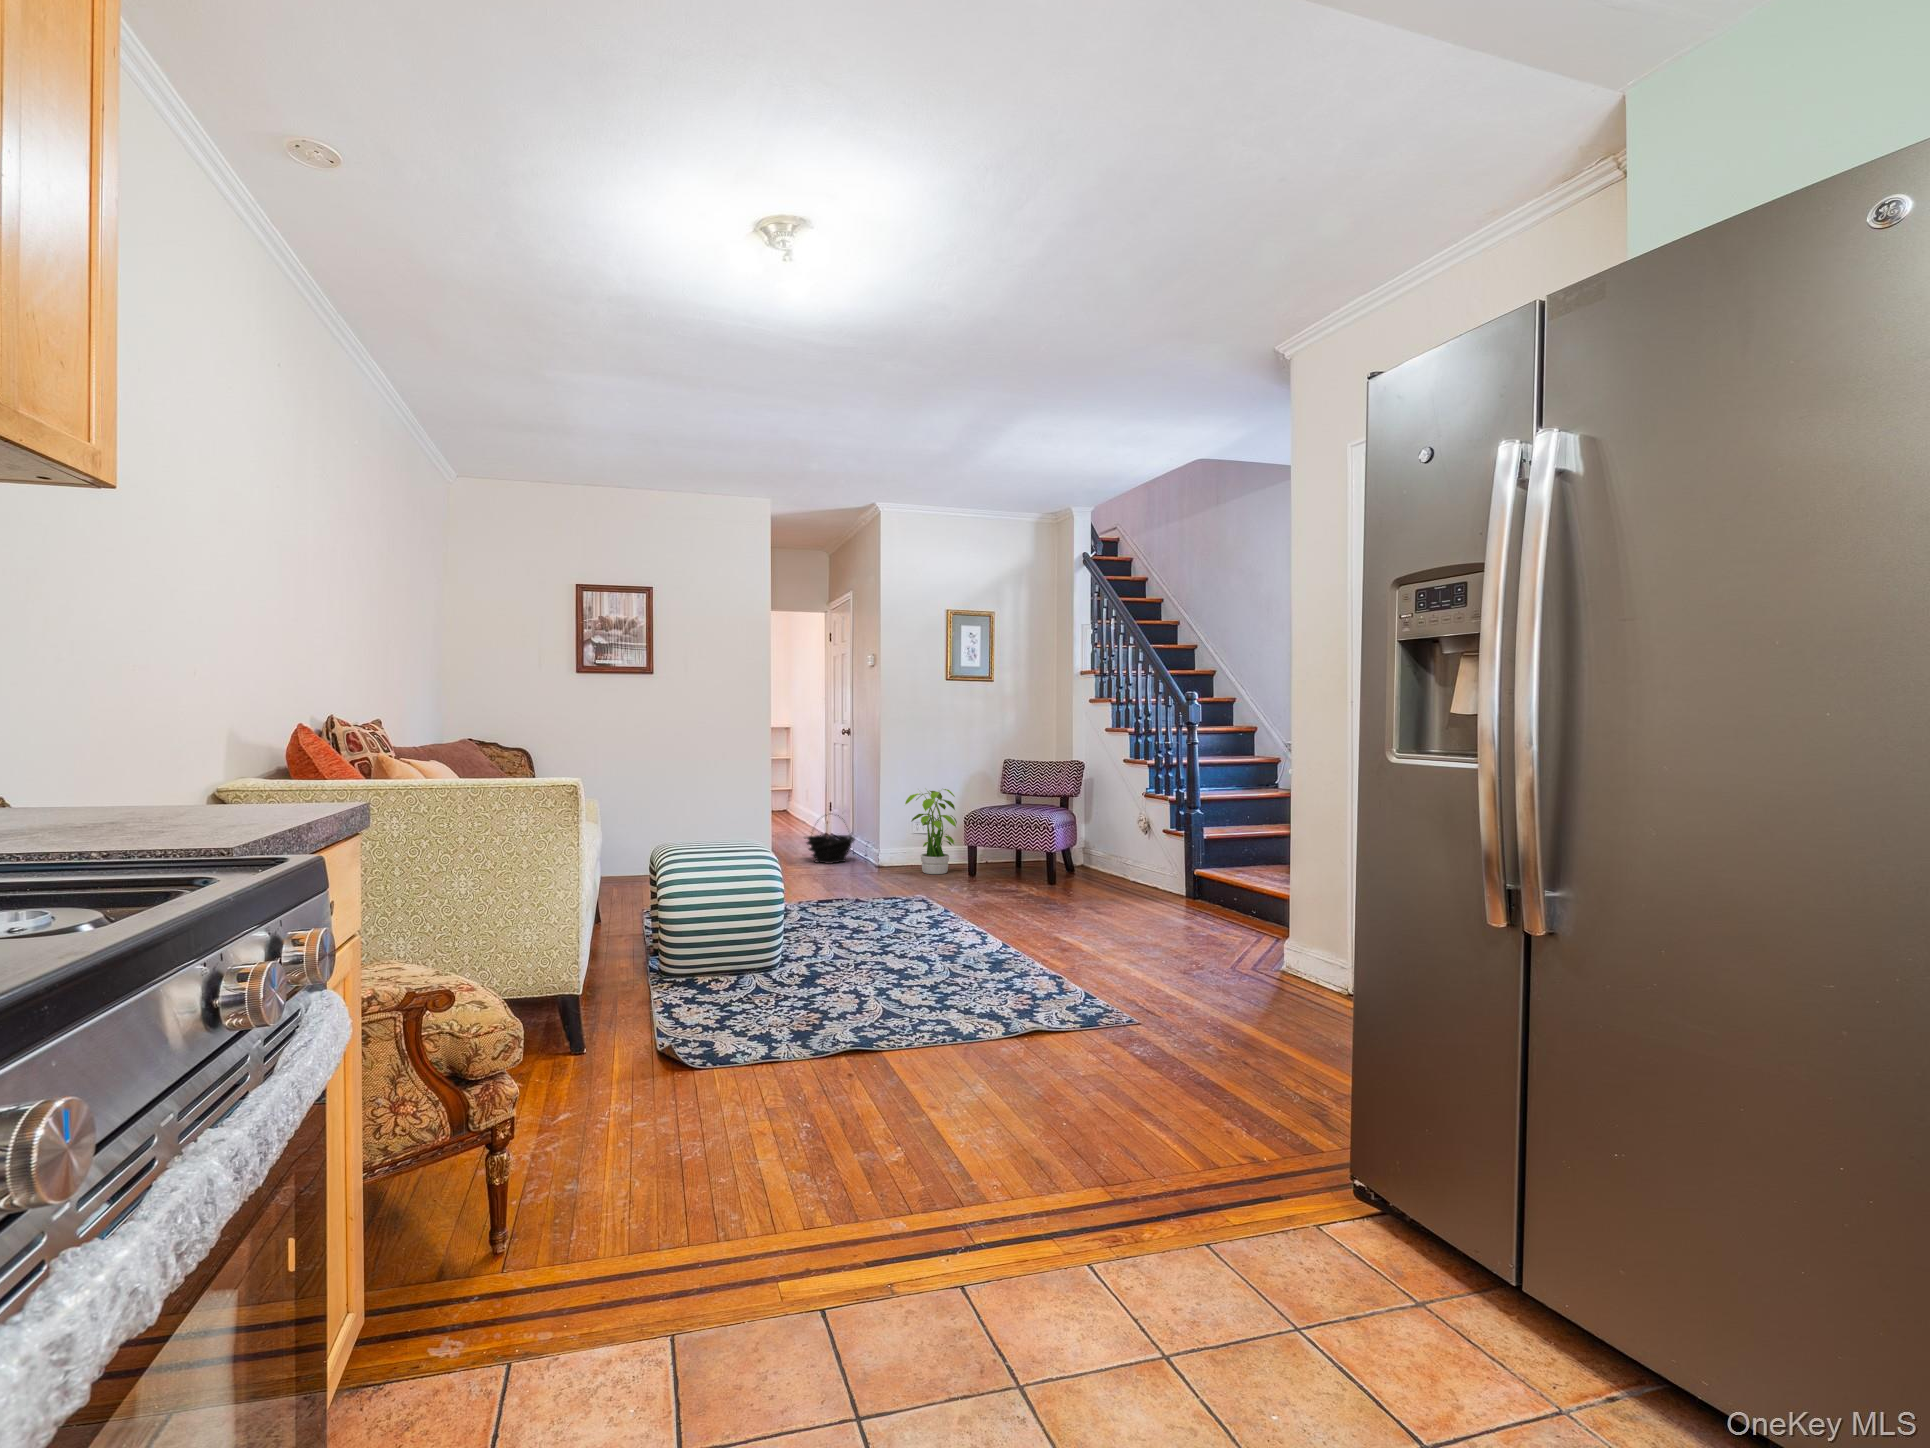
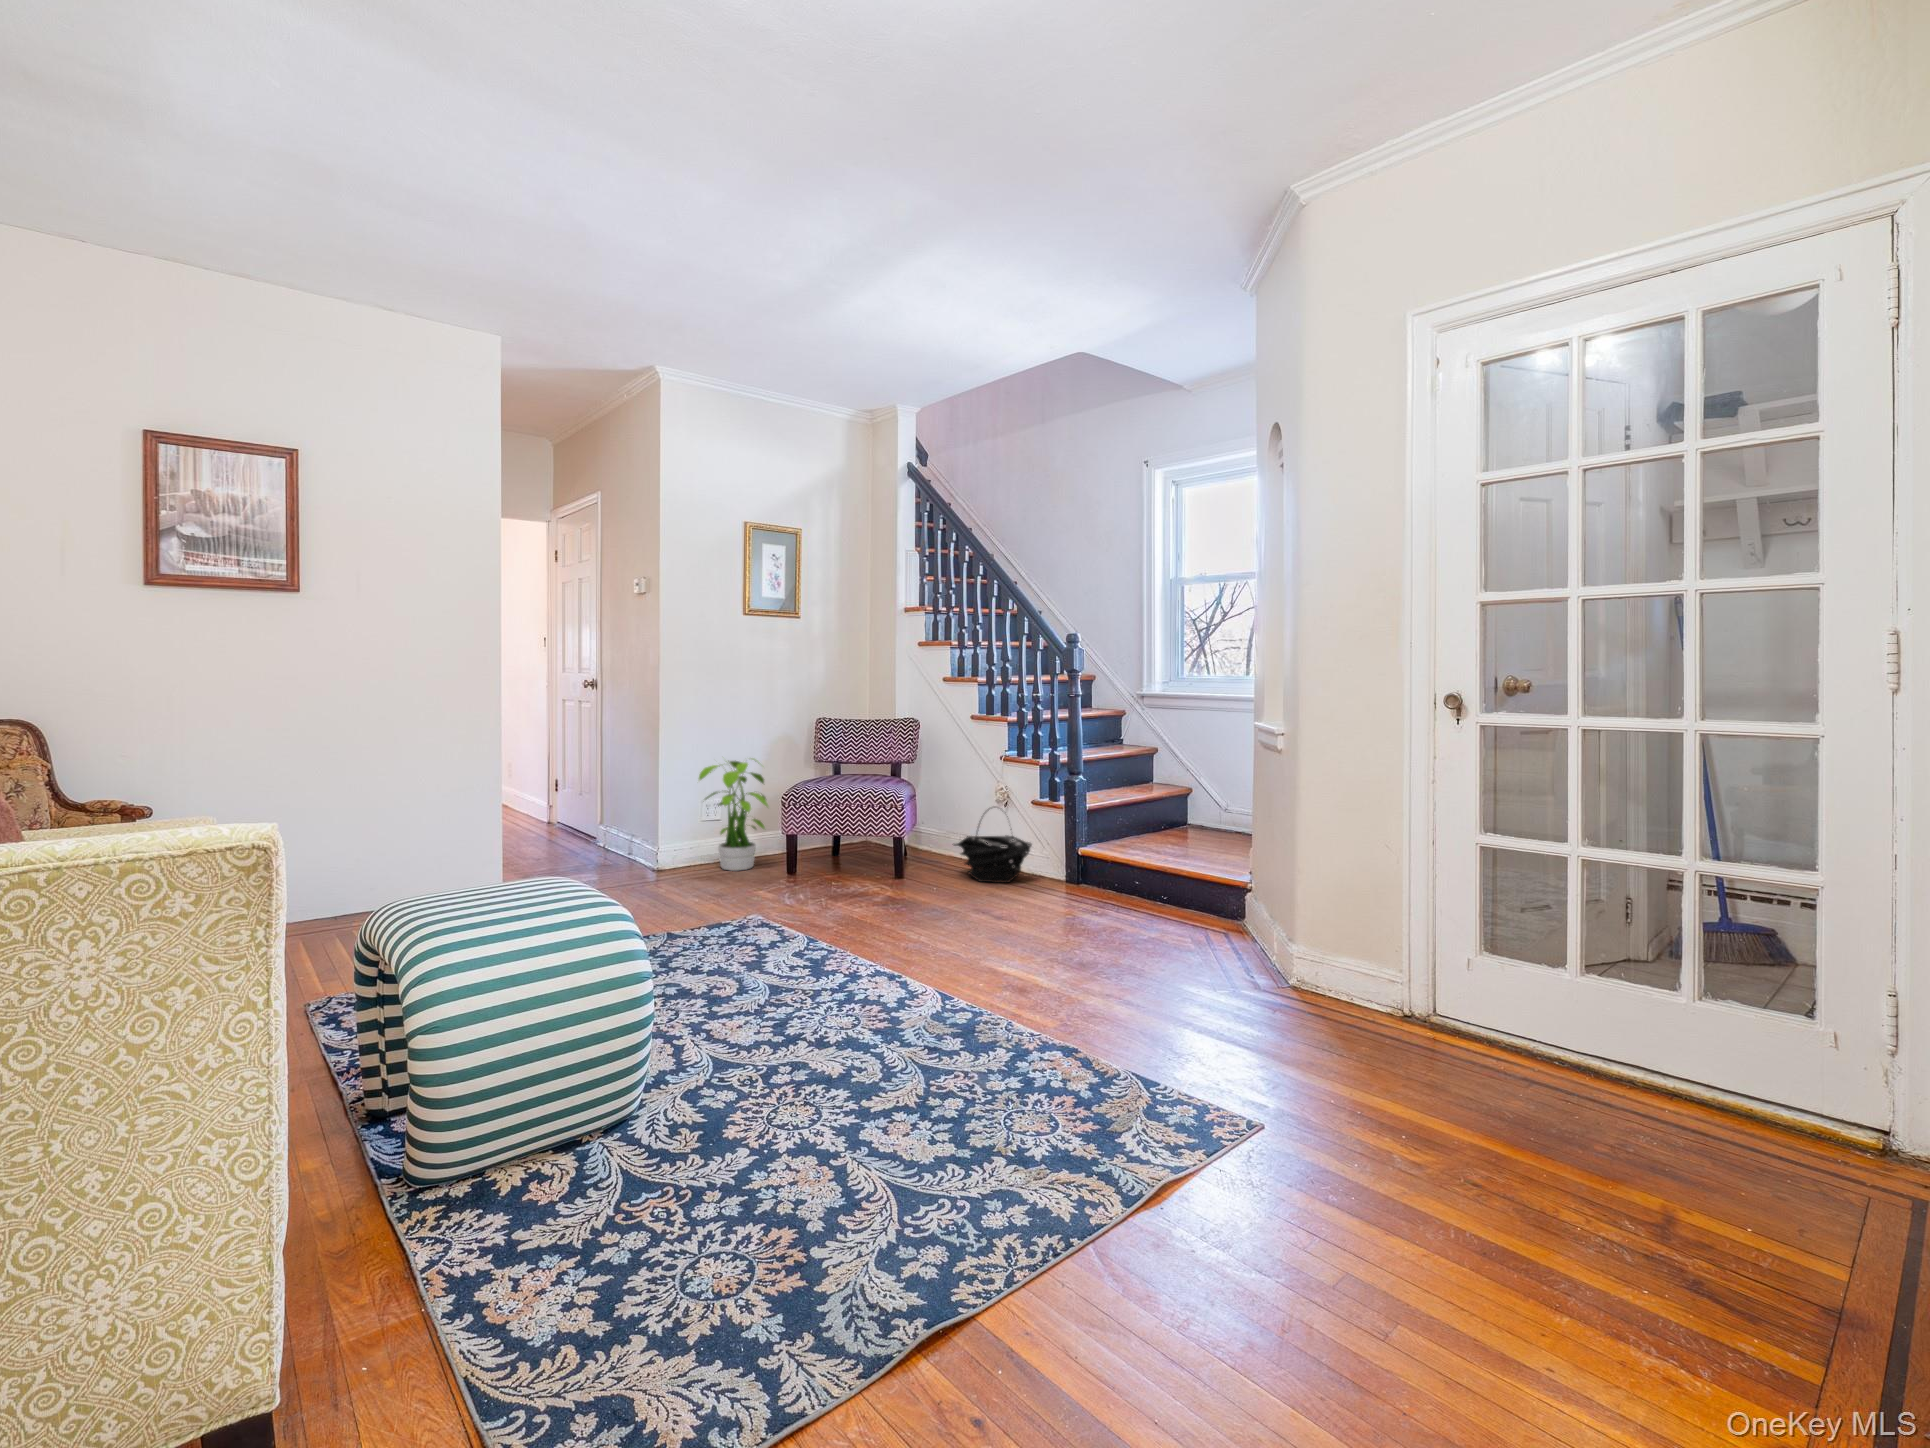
basket: present [805,815,855,864] -> present [954,835,1032,883]

